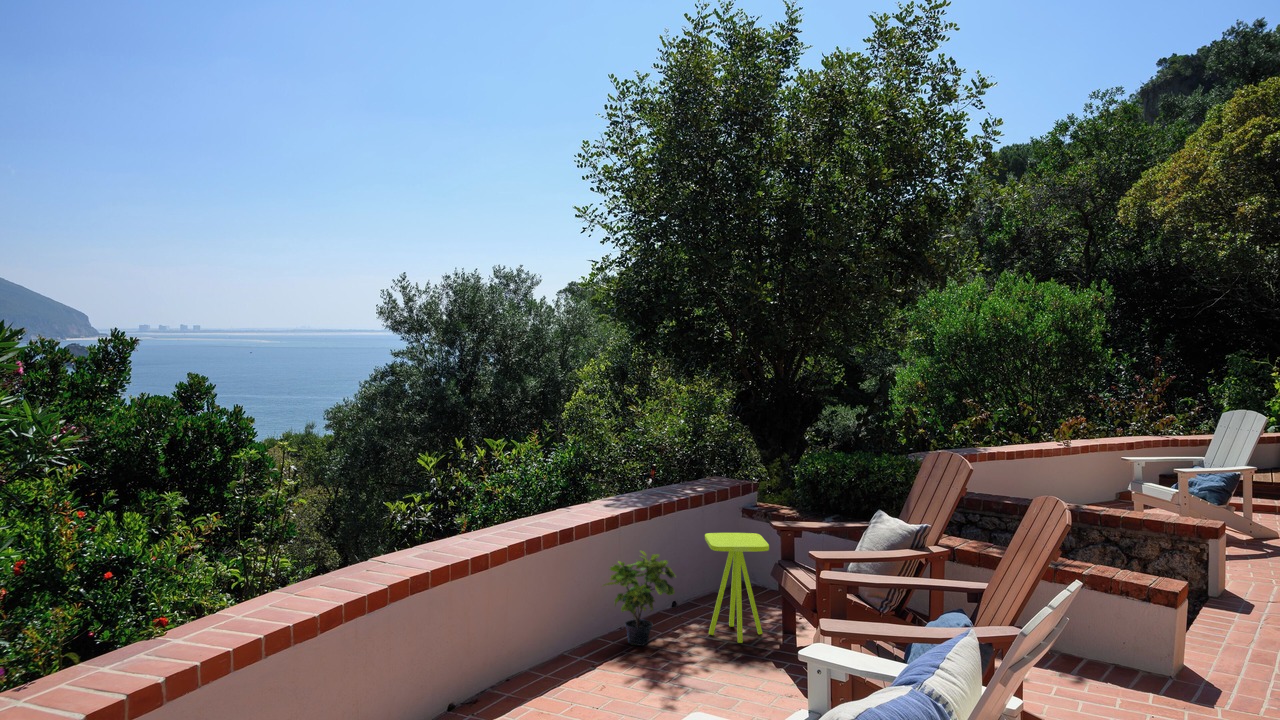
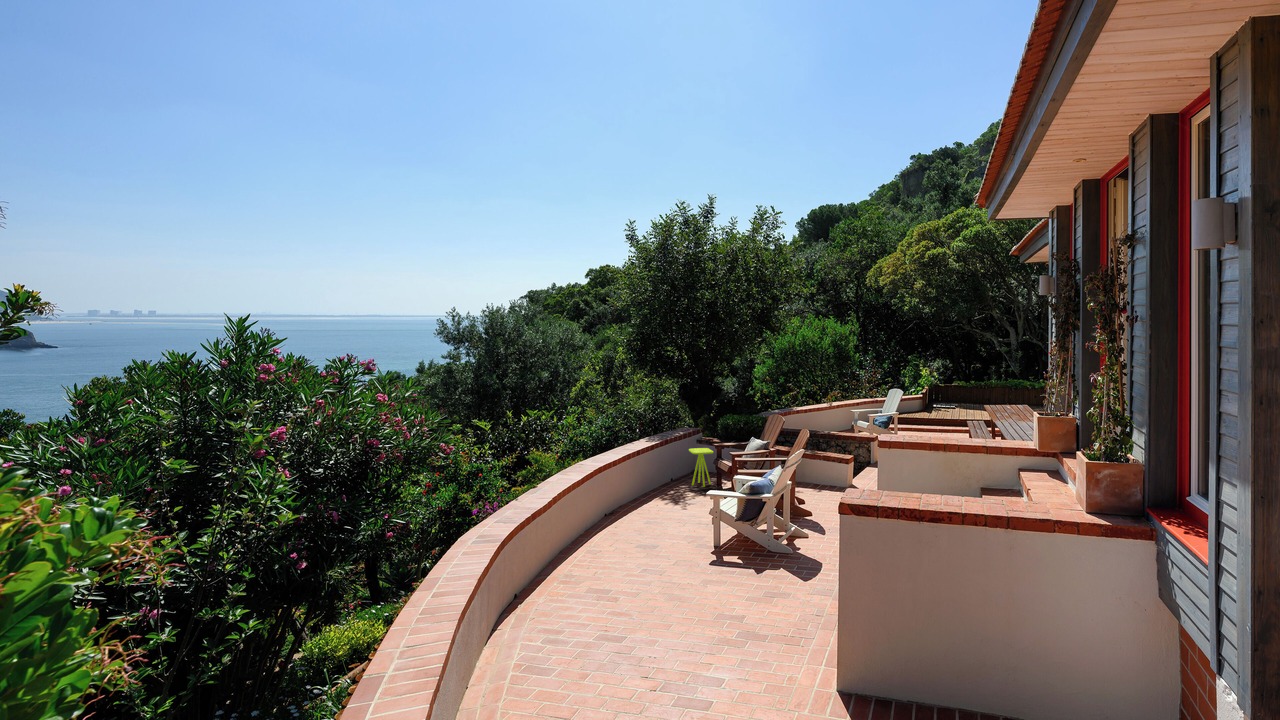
potted plant: present [603,551,676,646] -> none [654,456,681,490]

